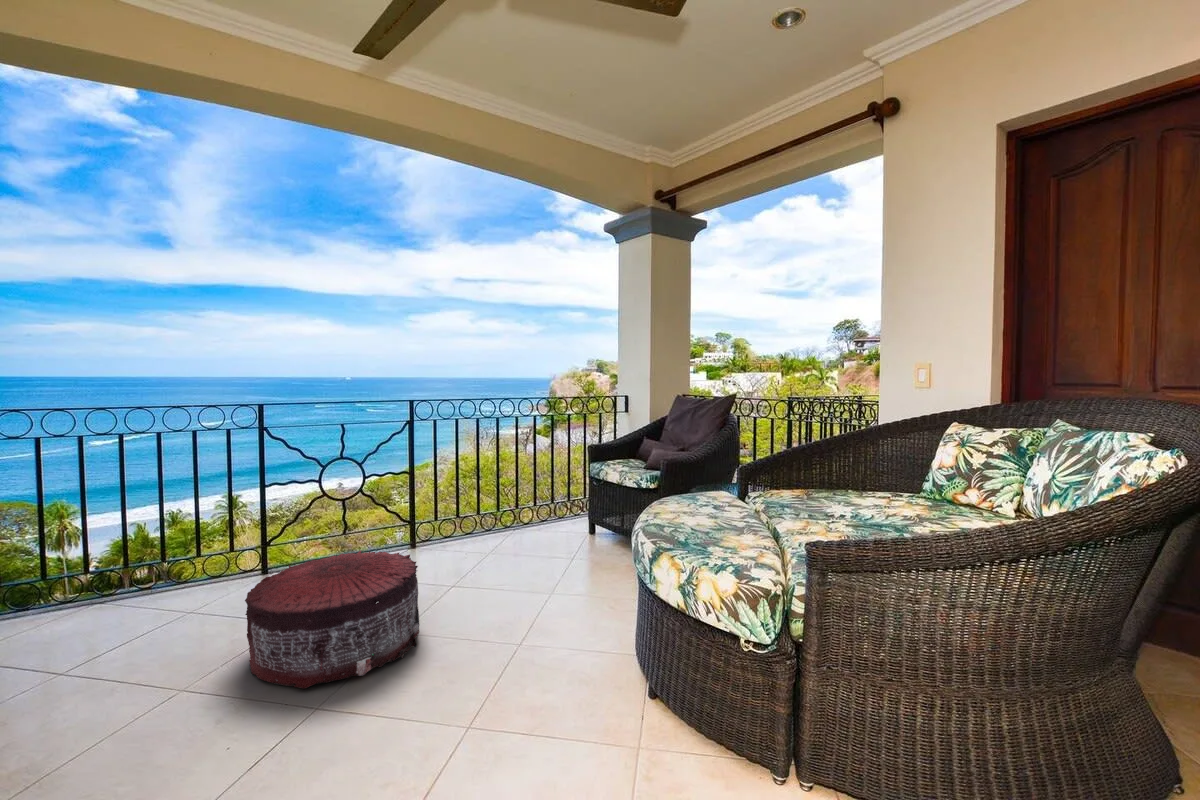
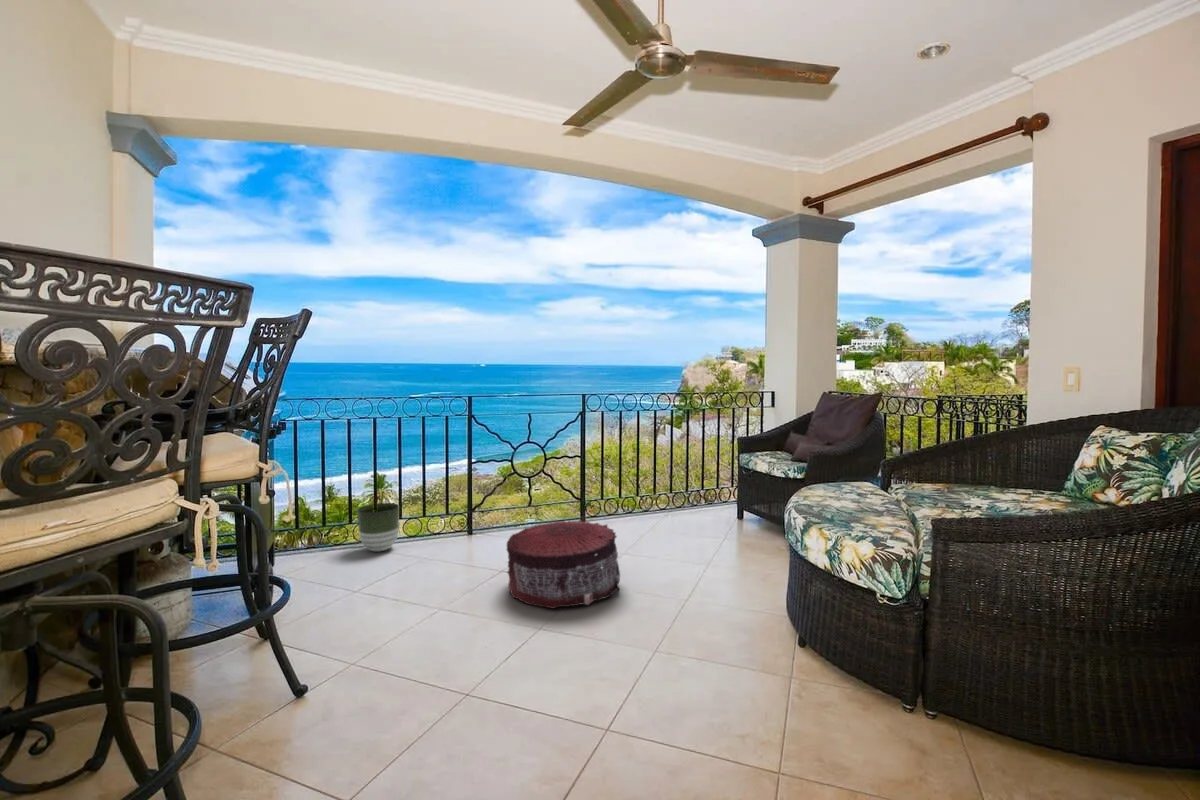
planter: none [34,538,115,610] -> present [357,503,399,551]

